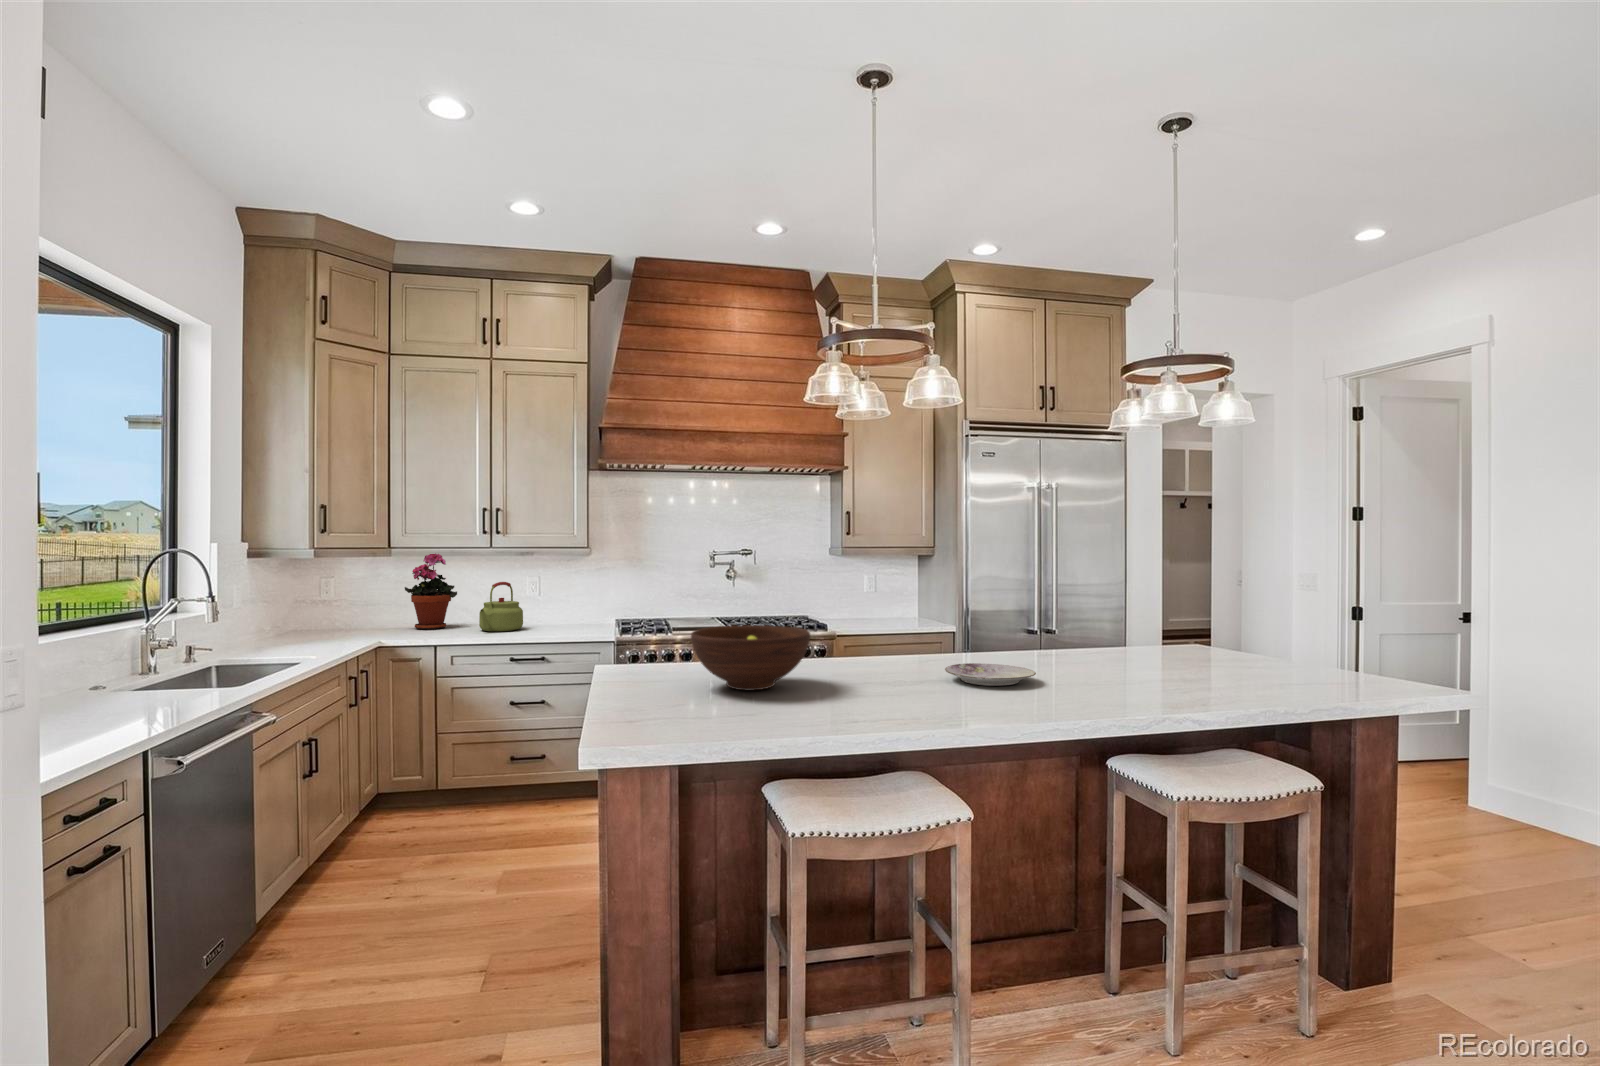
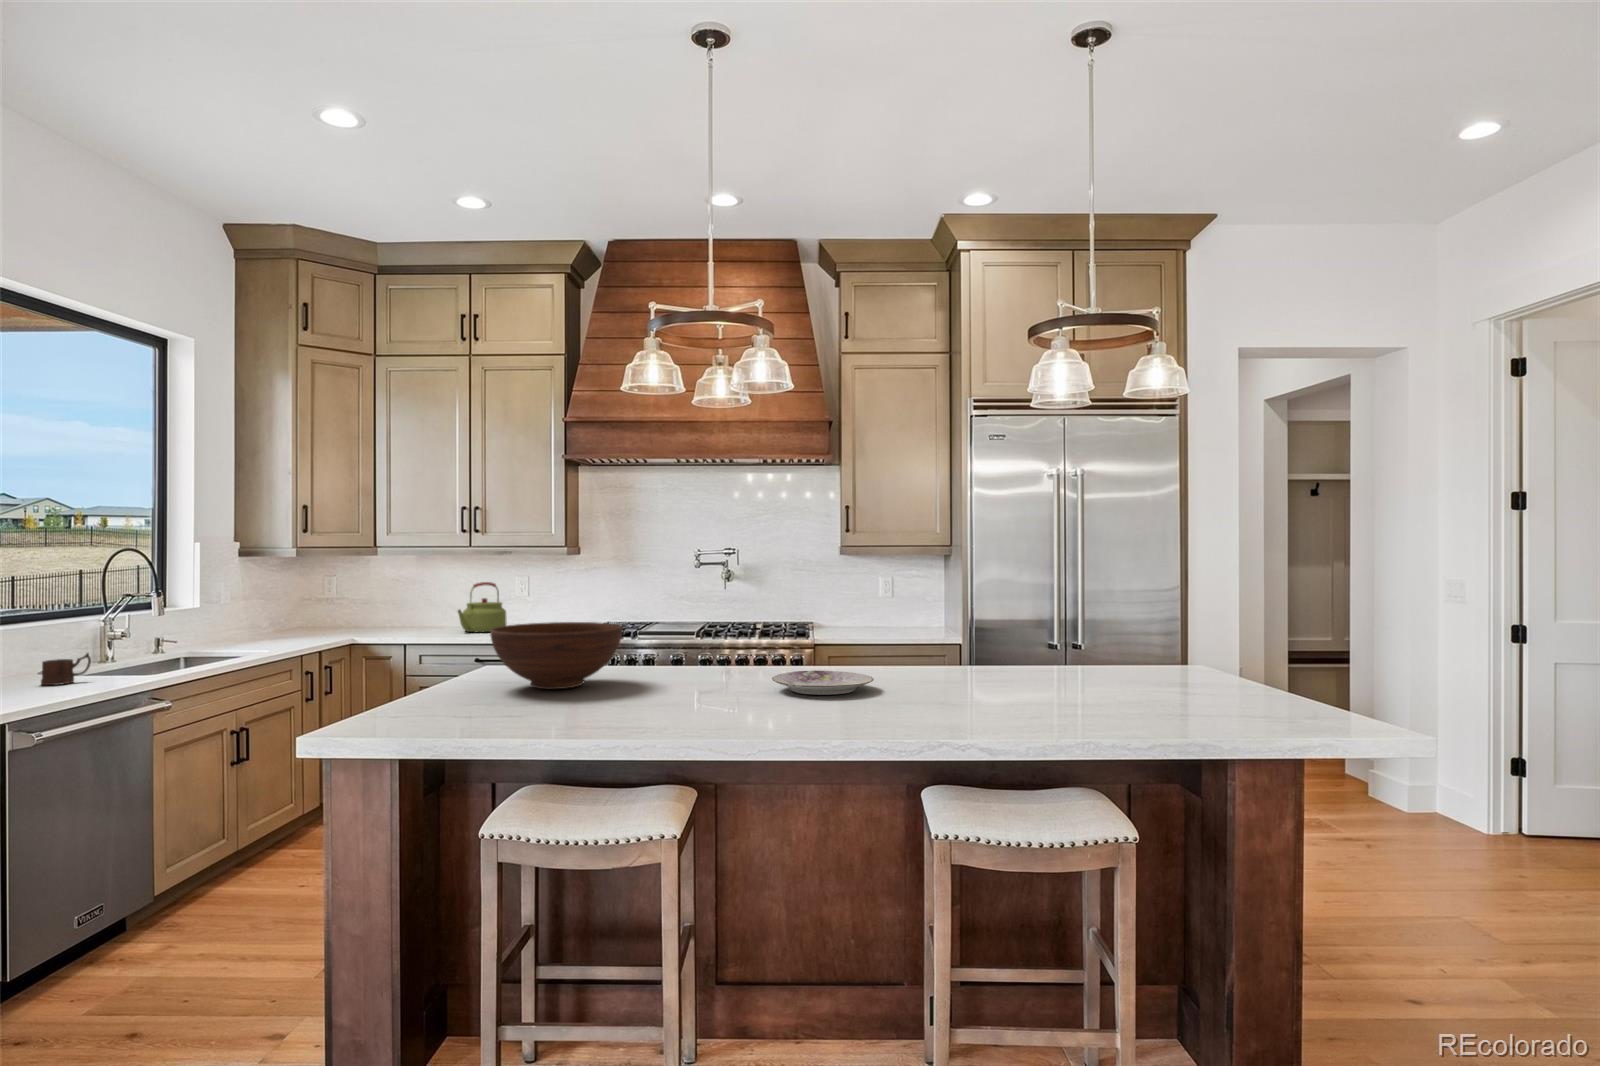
potted plant: present [405,553,457,629] -> none [398,552,449,629]
mug: none [144,670,197,708] -> present [41,653,91,685]

